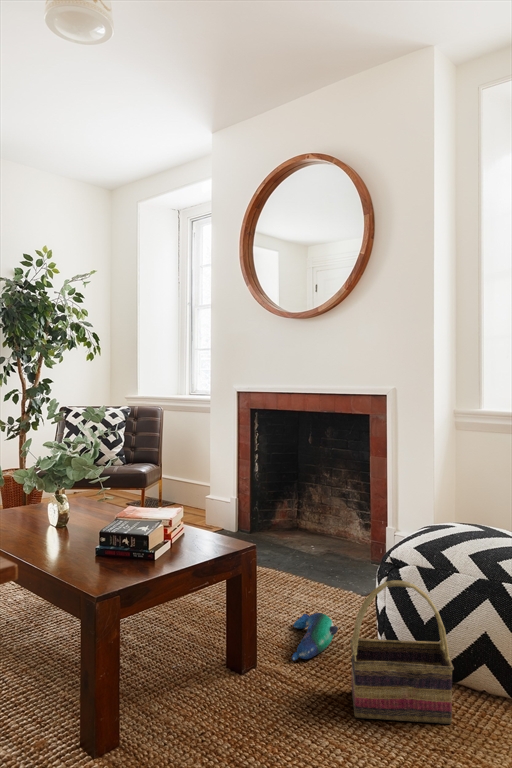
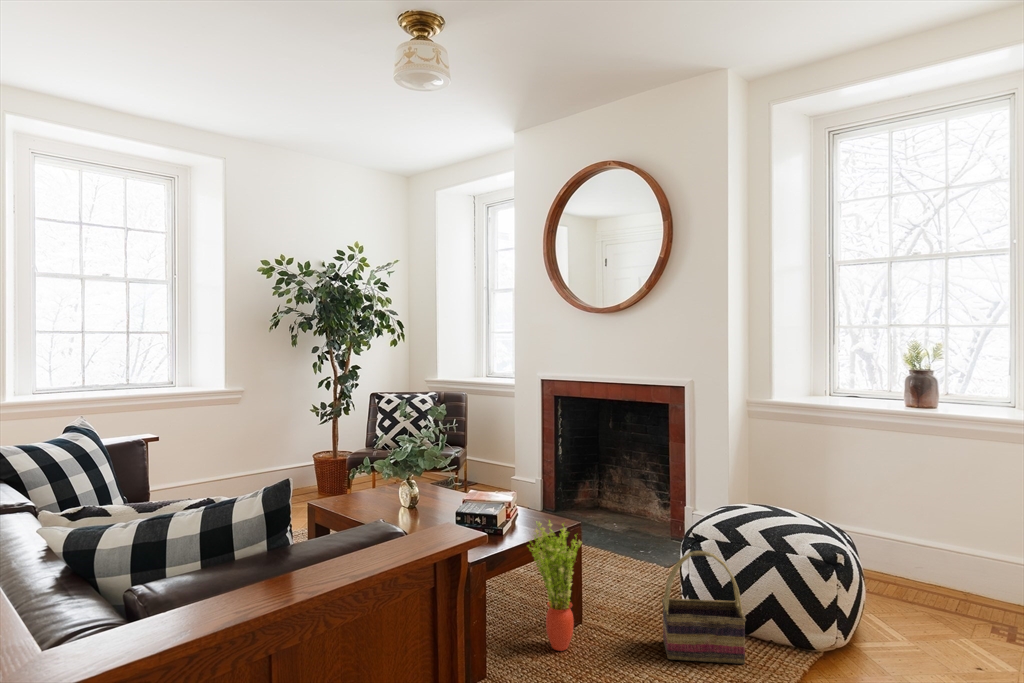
potted plant: none [181,541,250,706] -> present [528,520,582,651]
plush toy: present [292,613,338,660] -> none [608,580,649,619]

